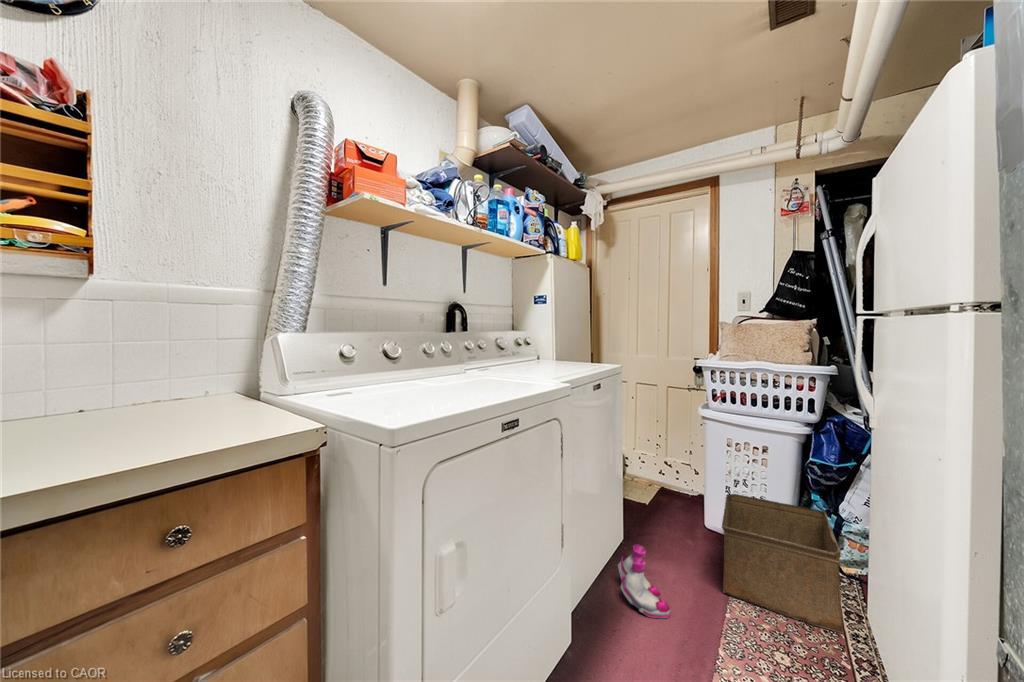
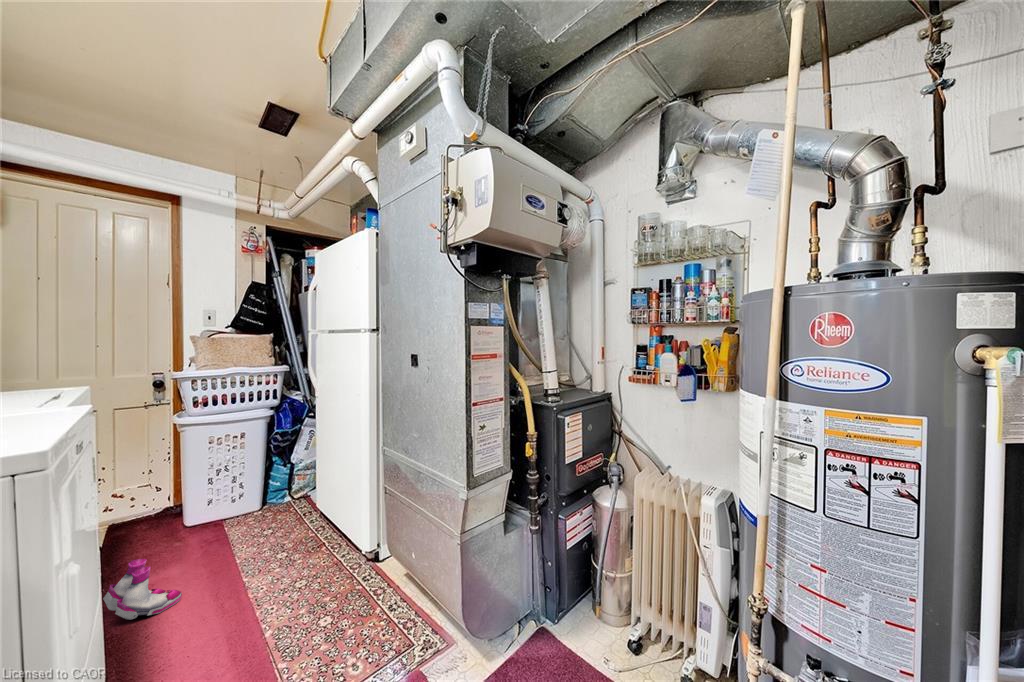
storage bin: present [722,494,843,633] -> none [213,463,304,554]

